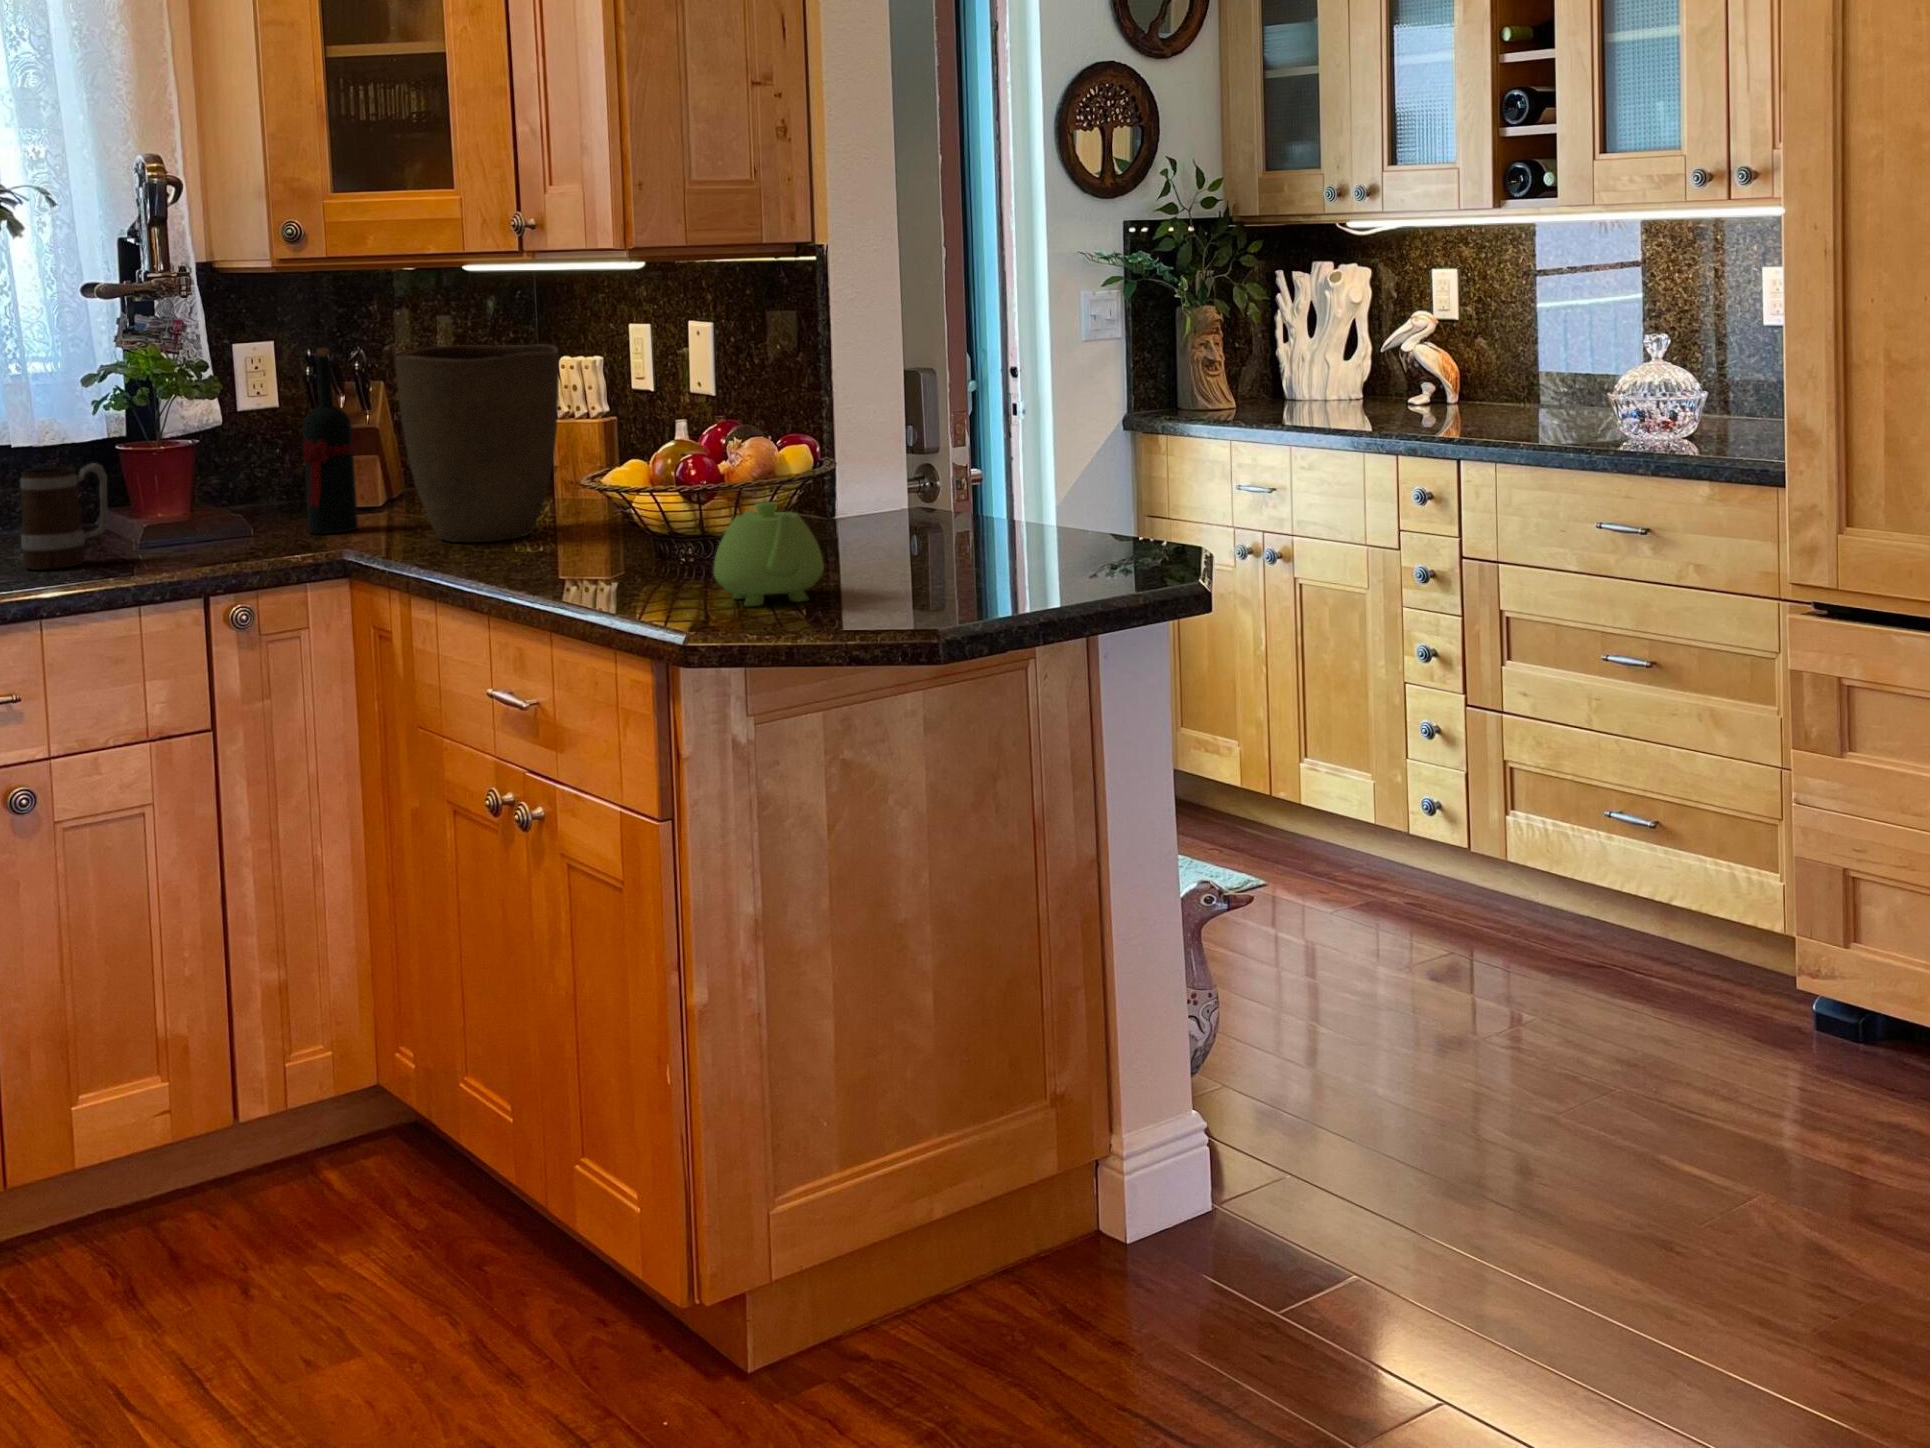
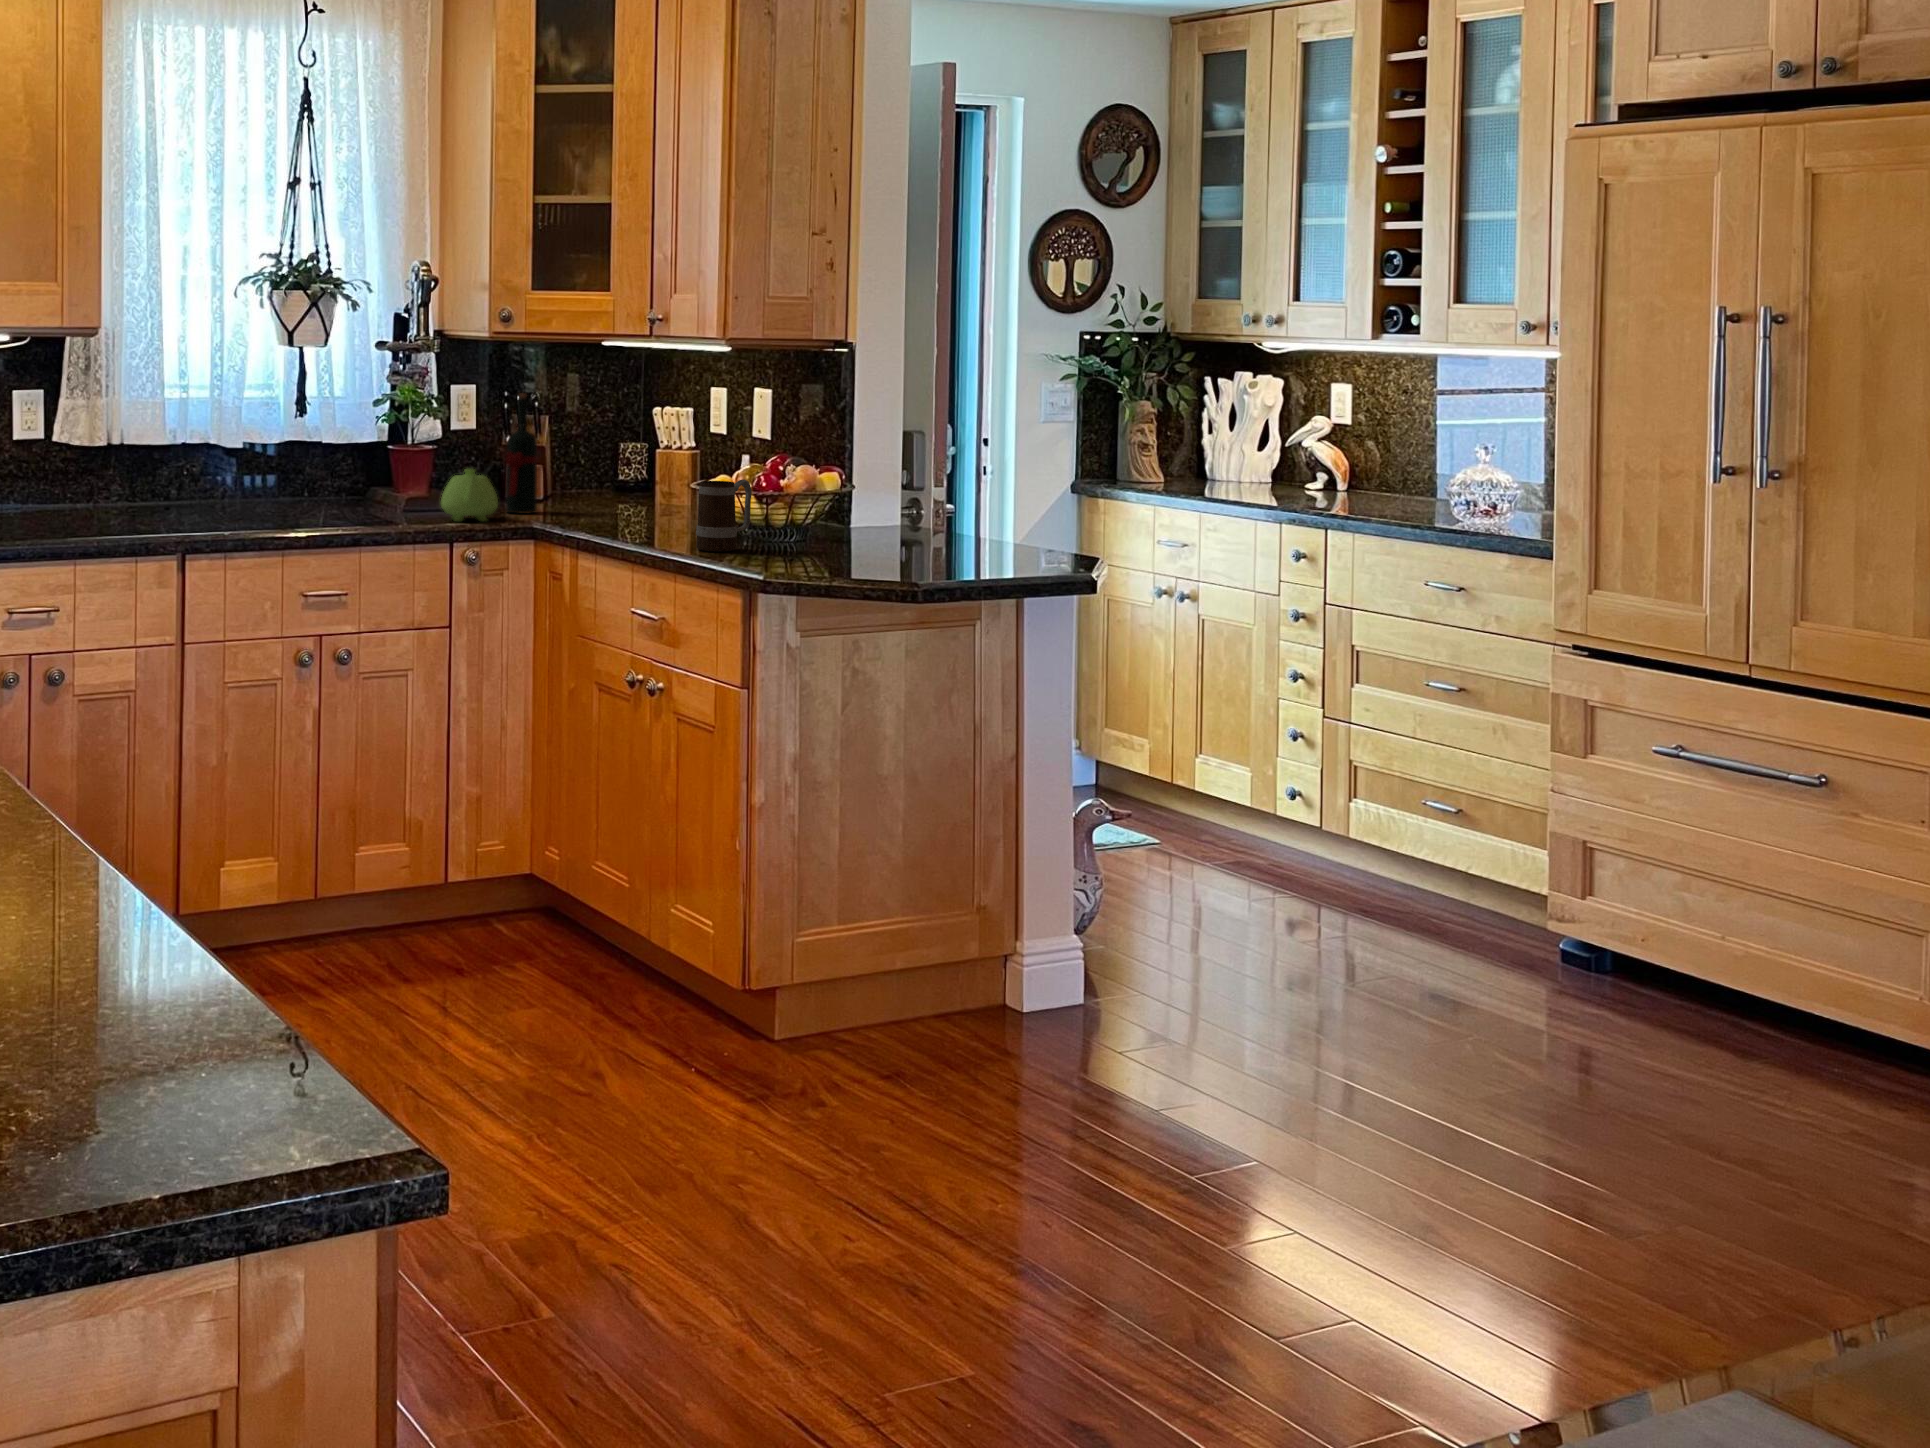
vase: present [395,344,559,542] -> none [574,396,677,525]
mug: present [20,463,108,570] -> present [696,479,752,552]
teapot: present [714,502,824,606] -> present [441,469,498,521]

